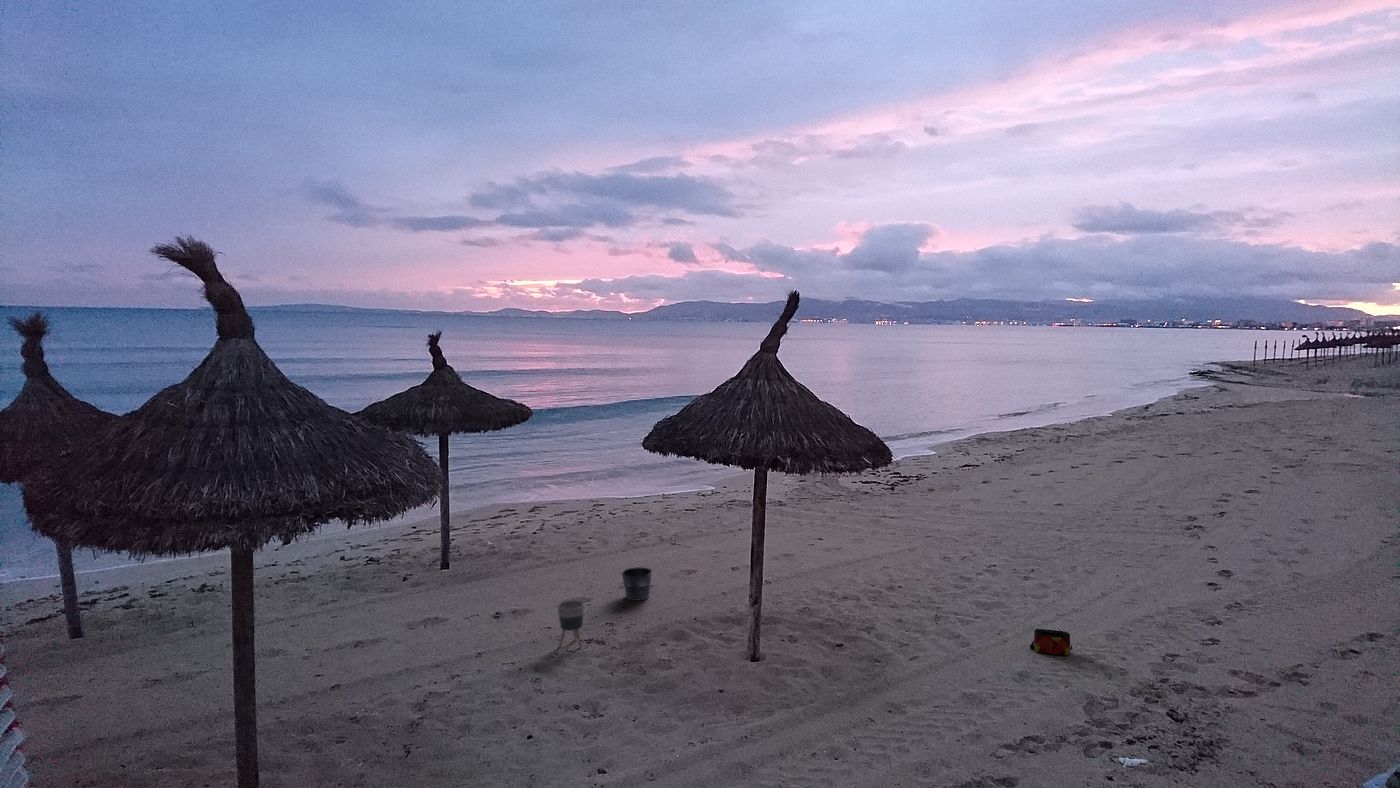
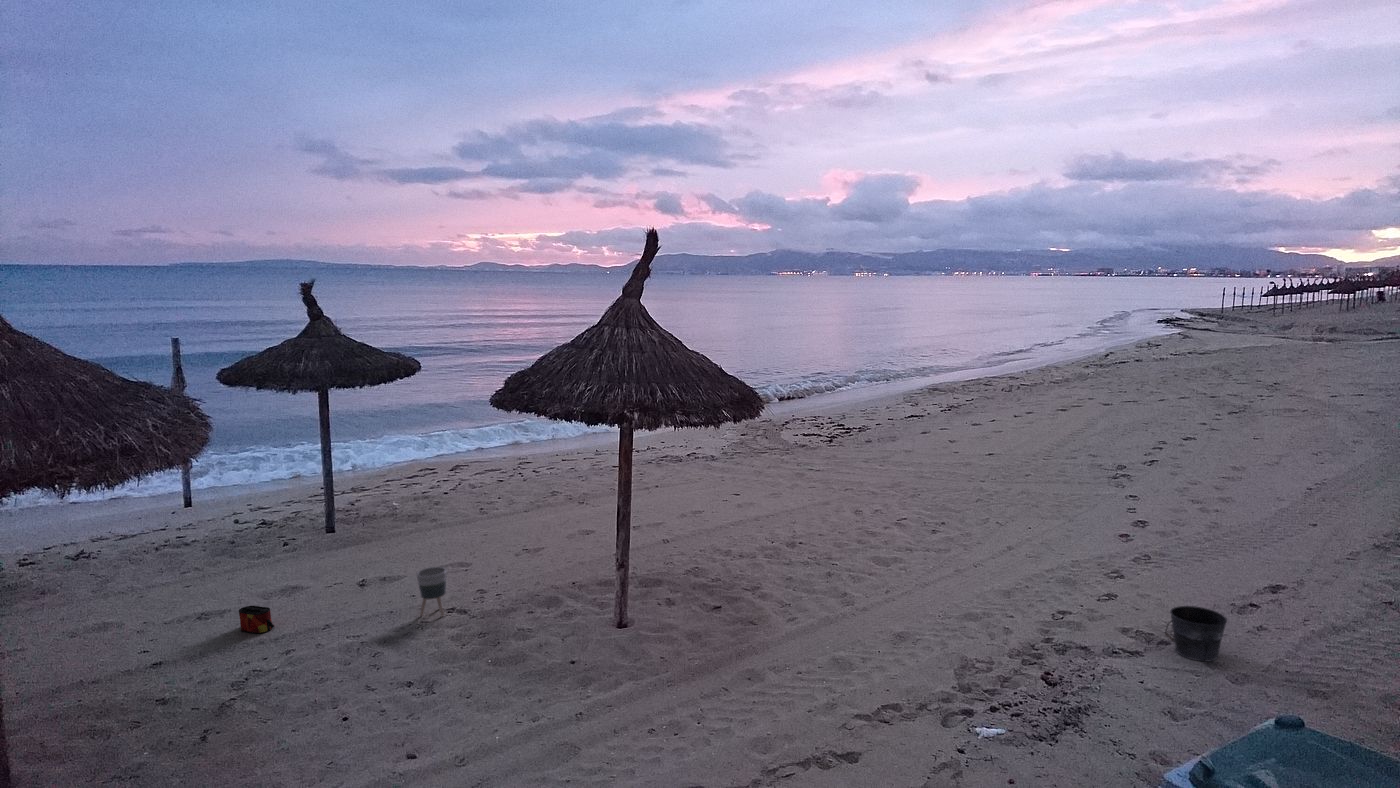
bucket: present [619,567,652,601] -> present [1165,606,1227,661]
bag: present [1030,629,1072,656] -> present [239,606,274,634]

